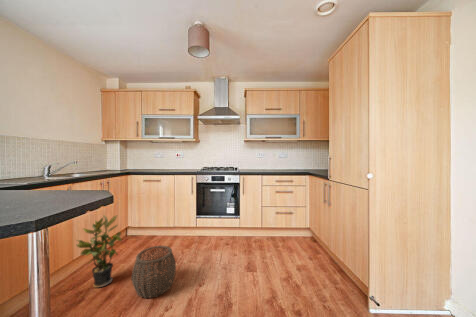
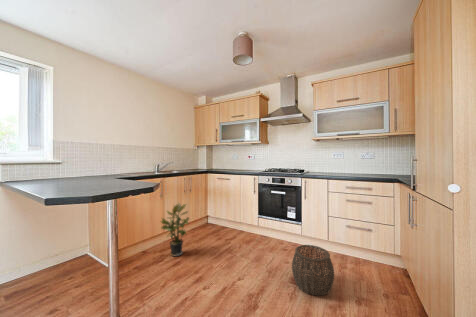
woven basket: present [132,246,176,298] -> present [292,245,334,296]

